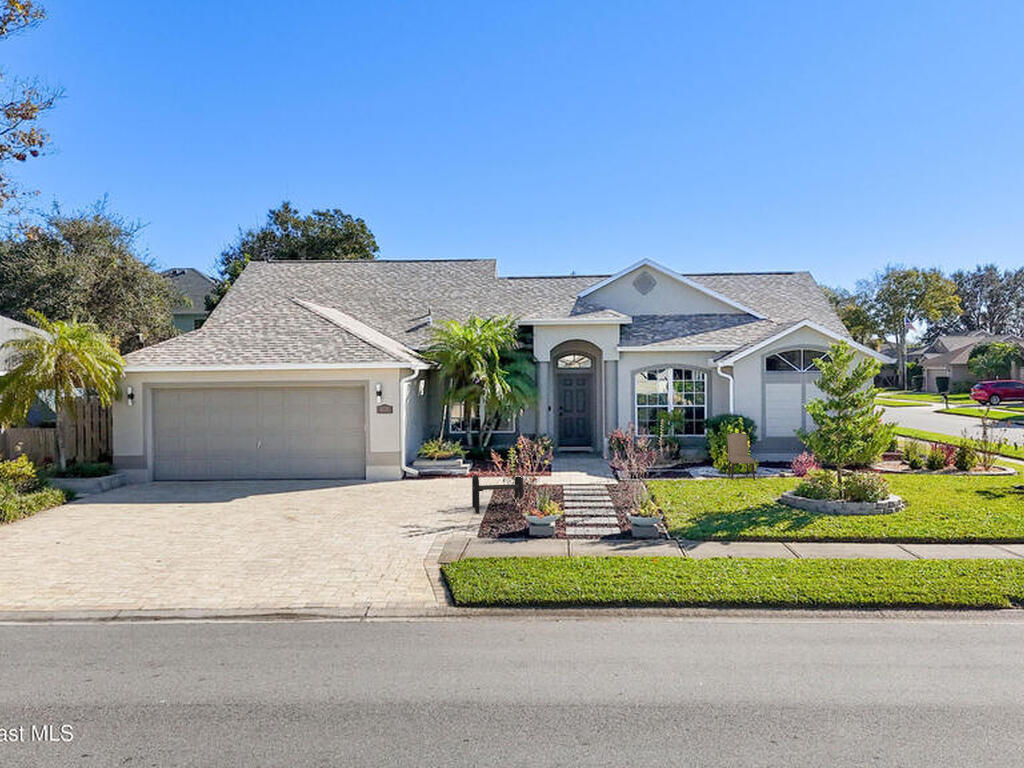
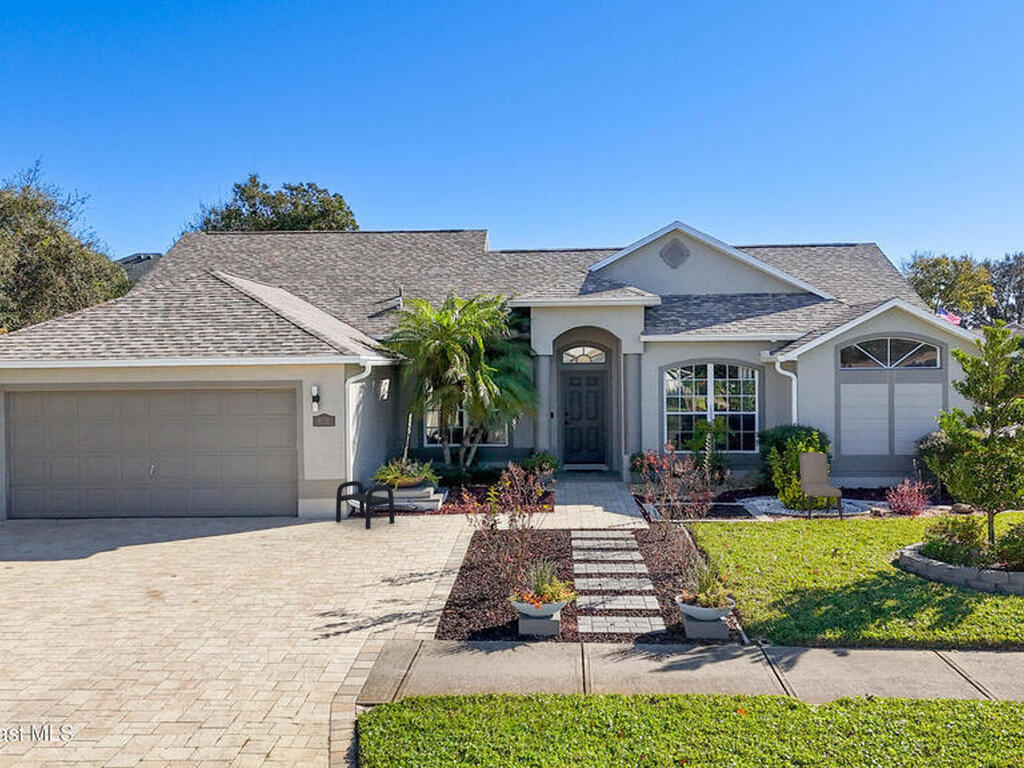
bench: present [472,475,524,513] -> present [336,481,394,529]

